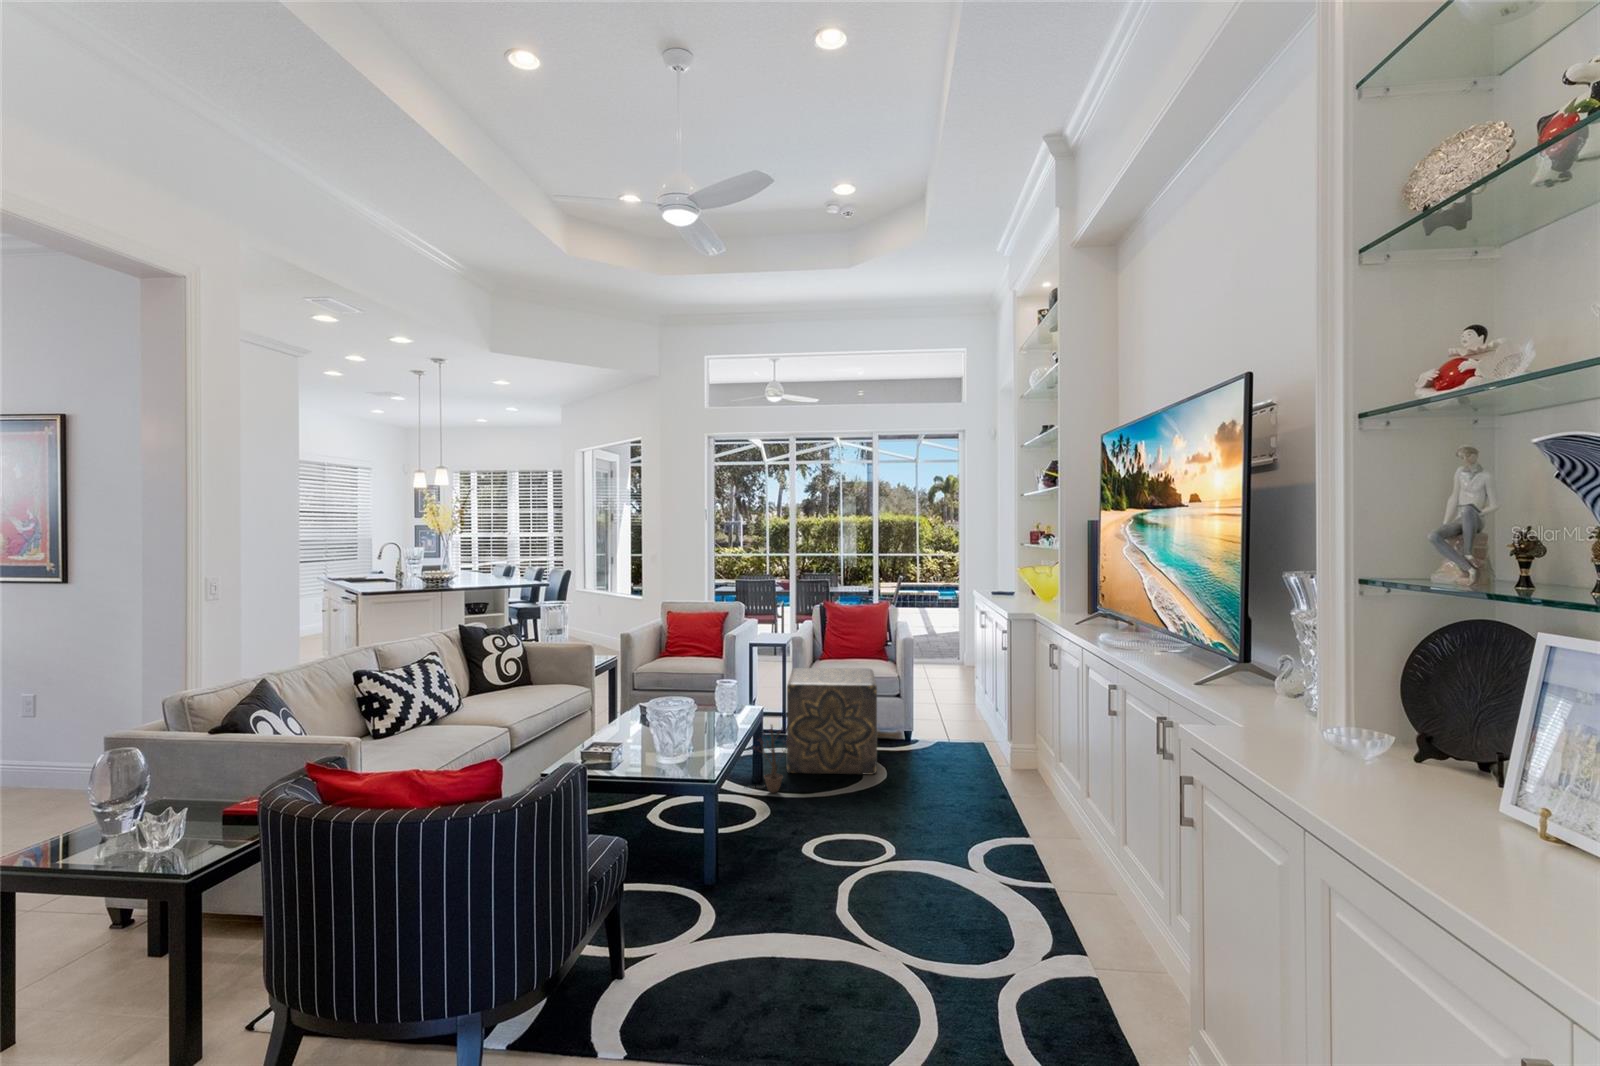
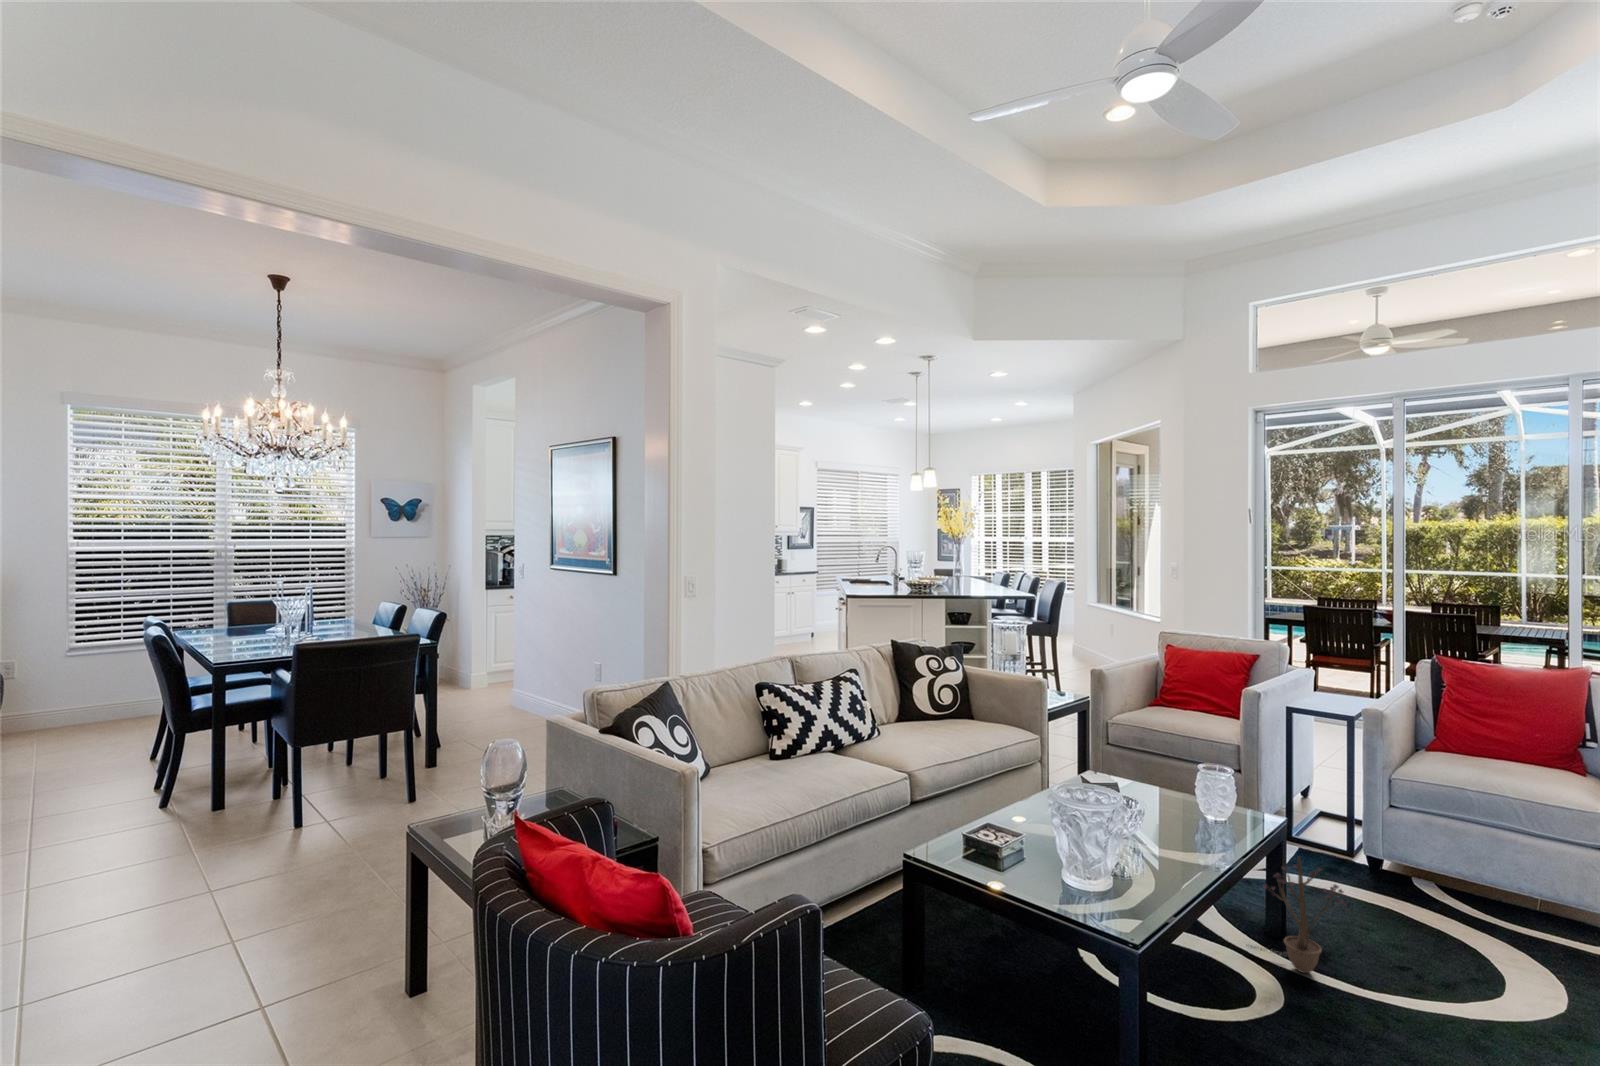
ottoman: present [787,668,877,775] -> none [1339,760,1550,999]

